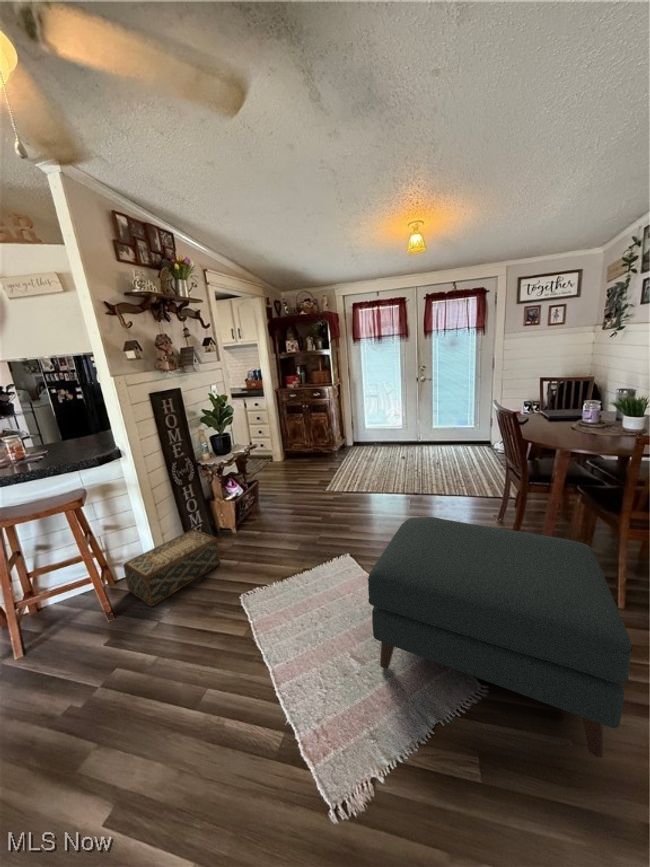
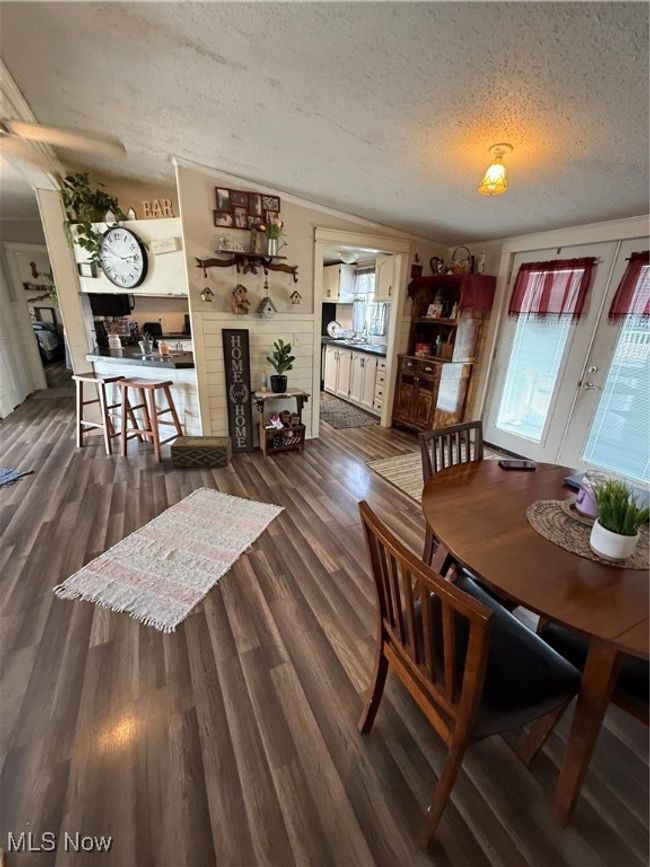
ottoman: present [368,517,632,757] -> none [86,486,298,723]

